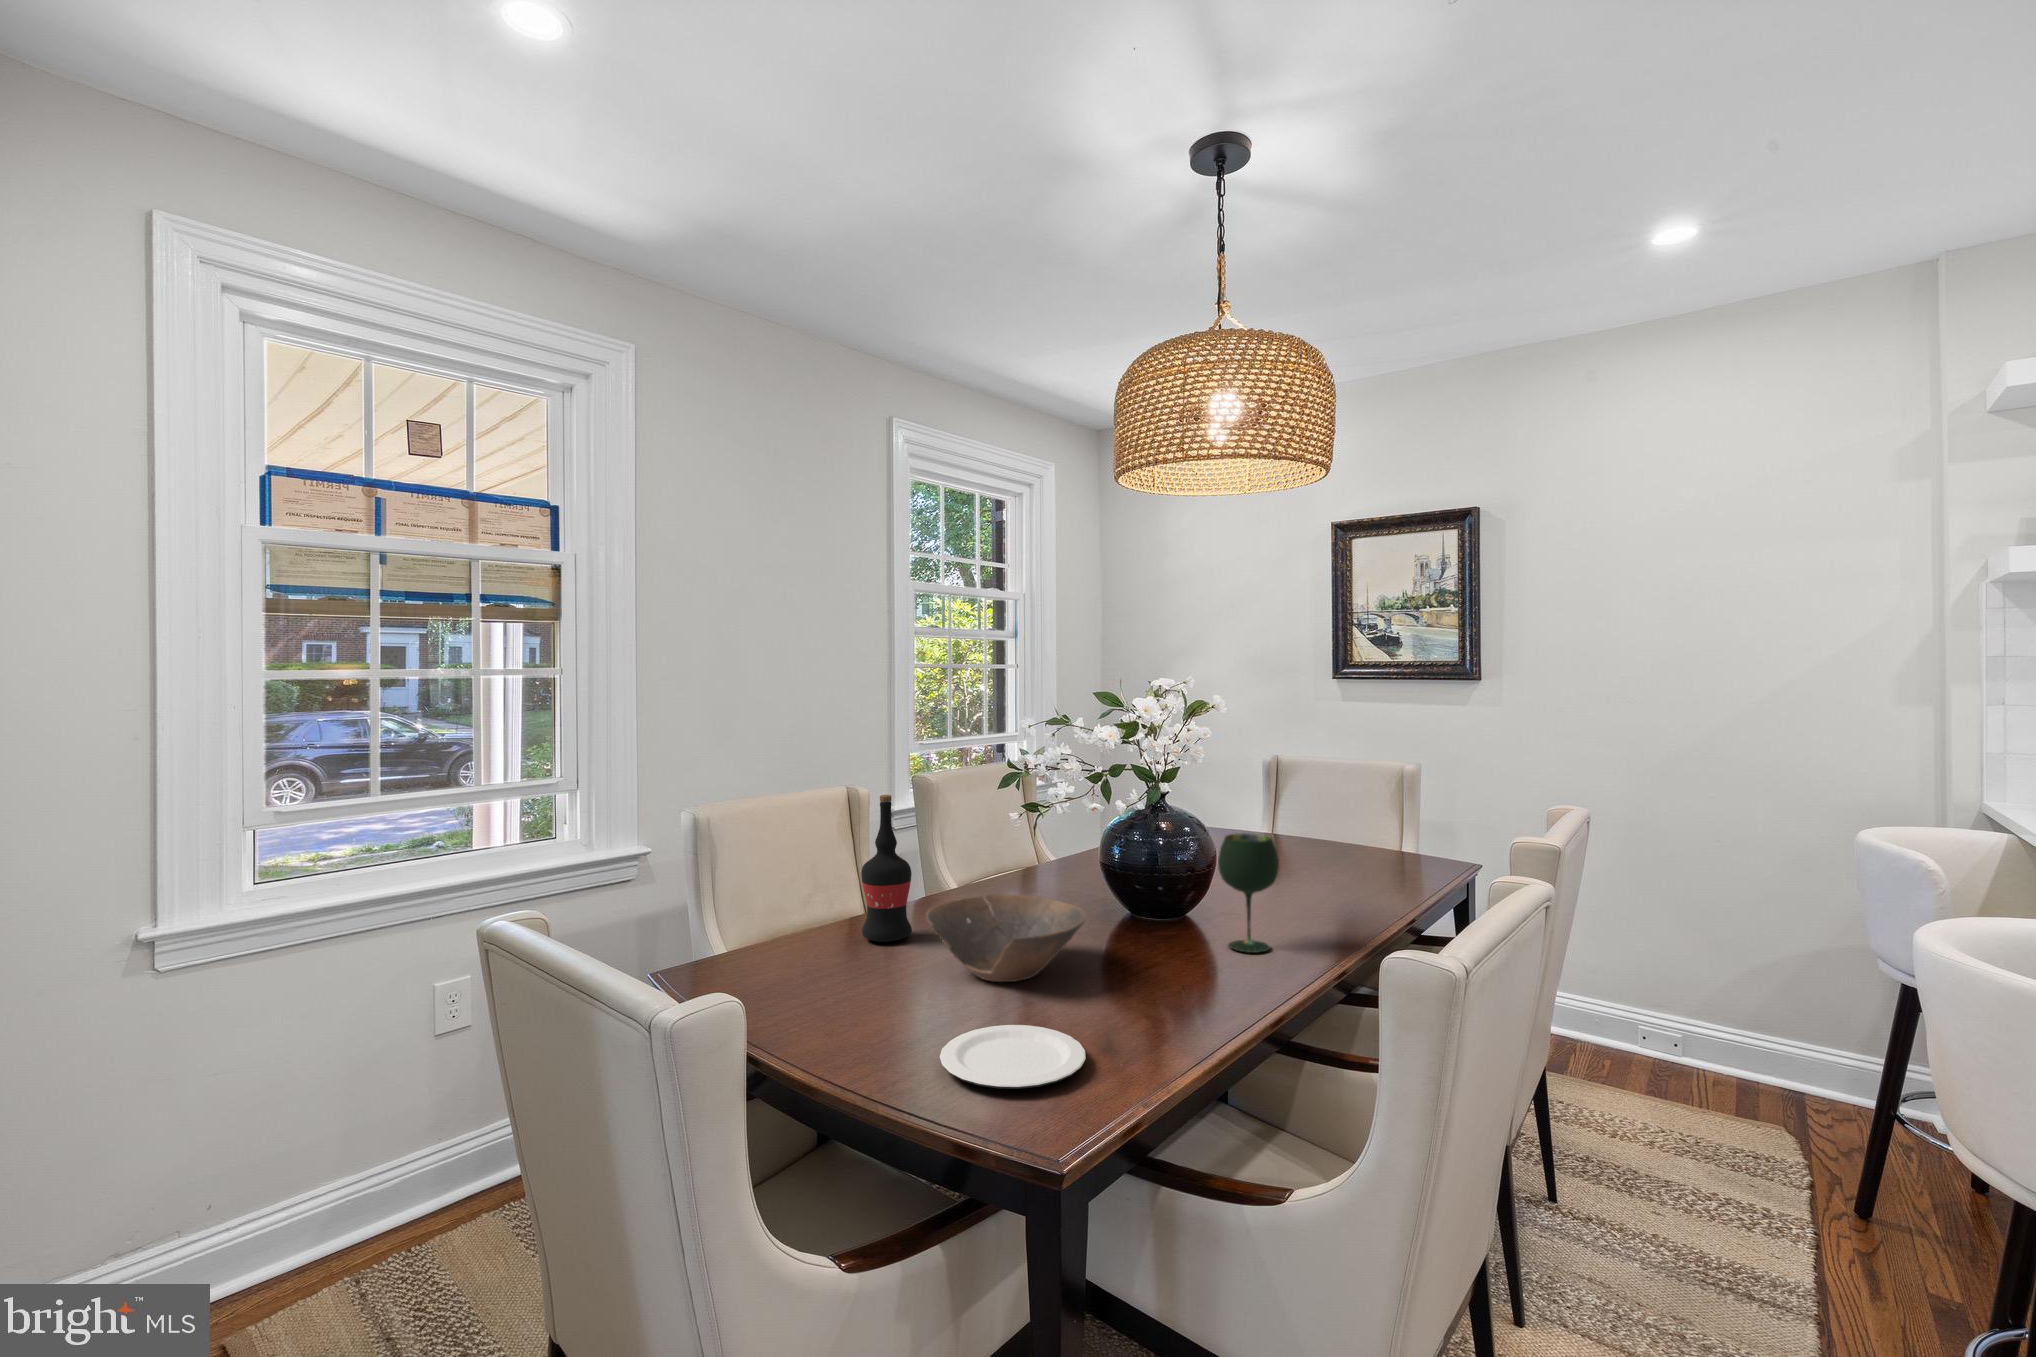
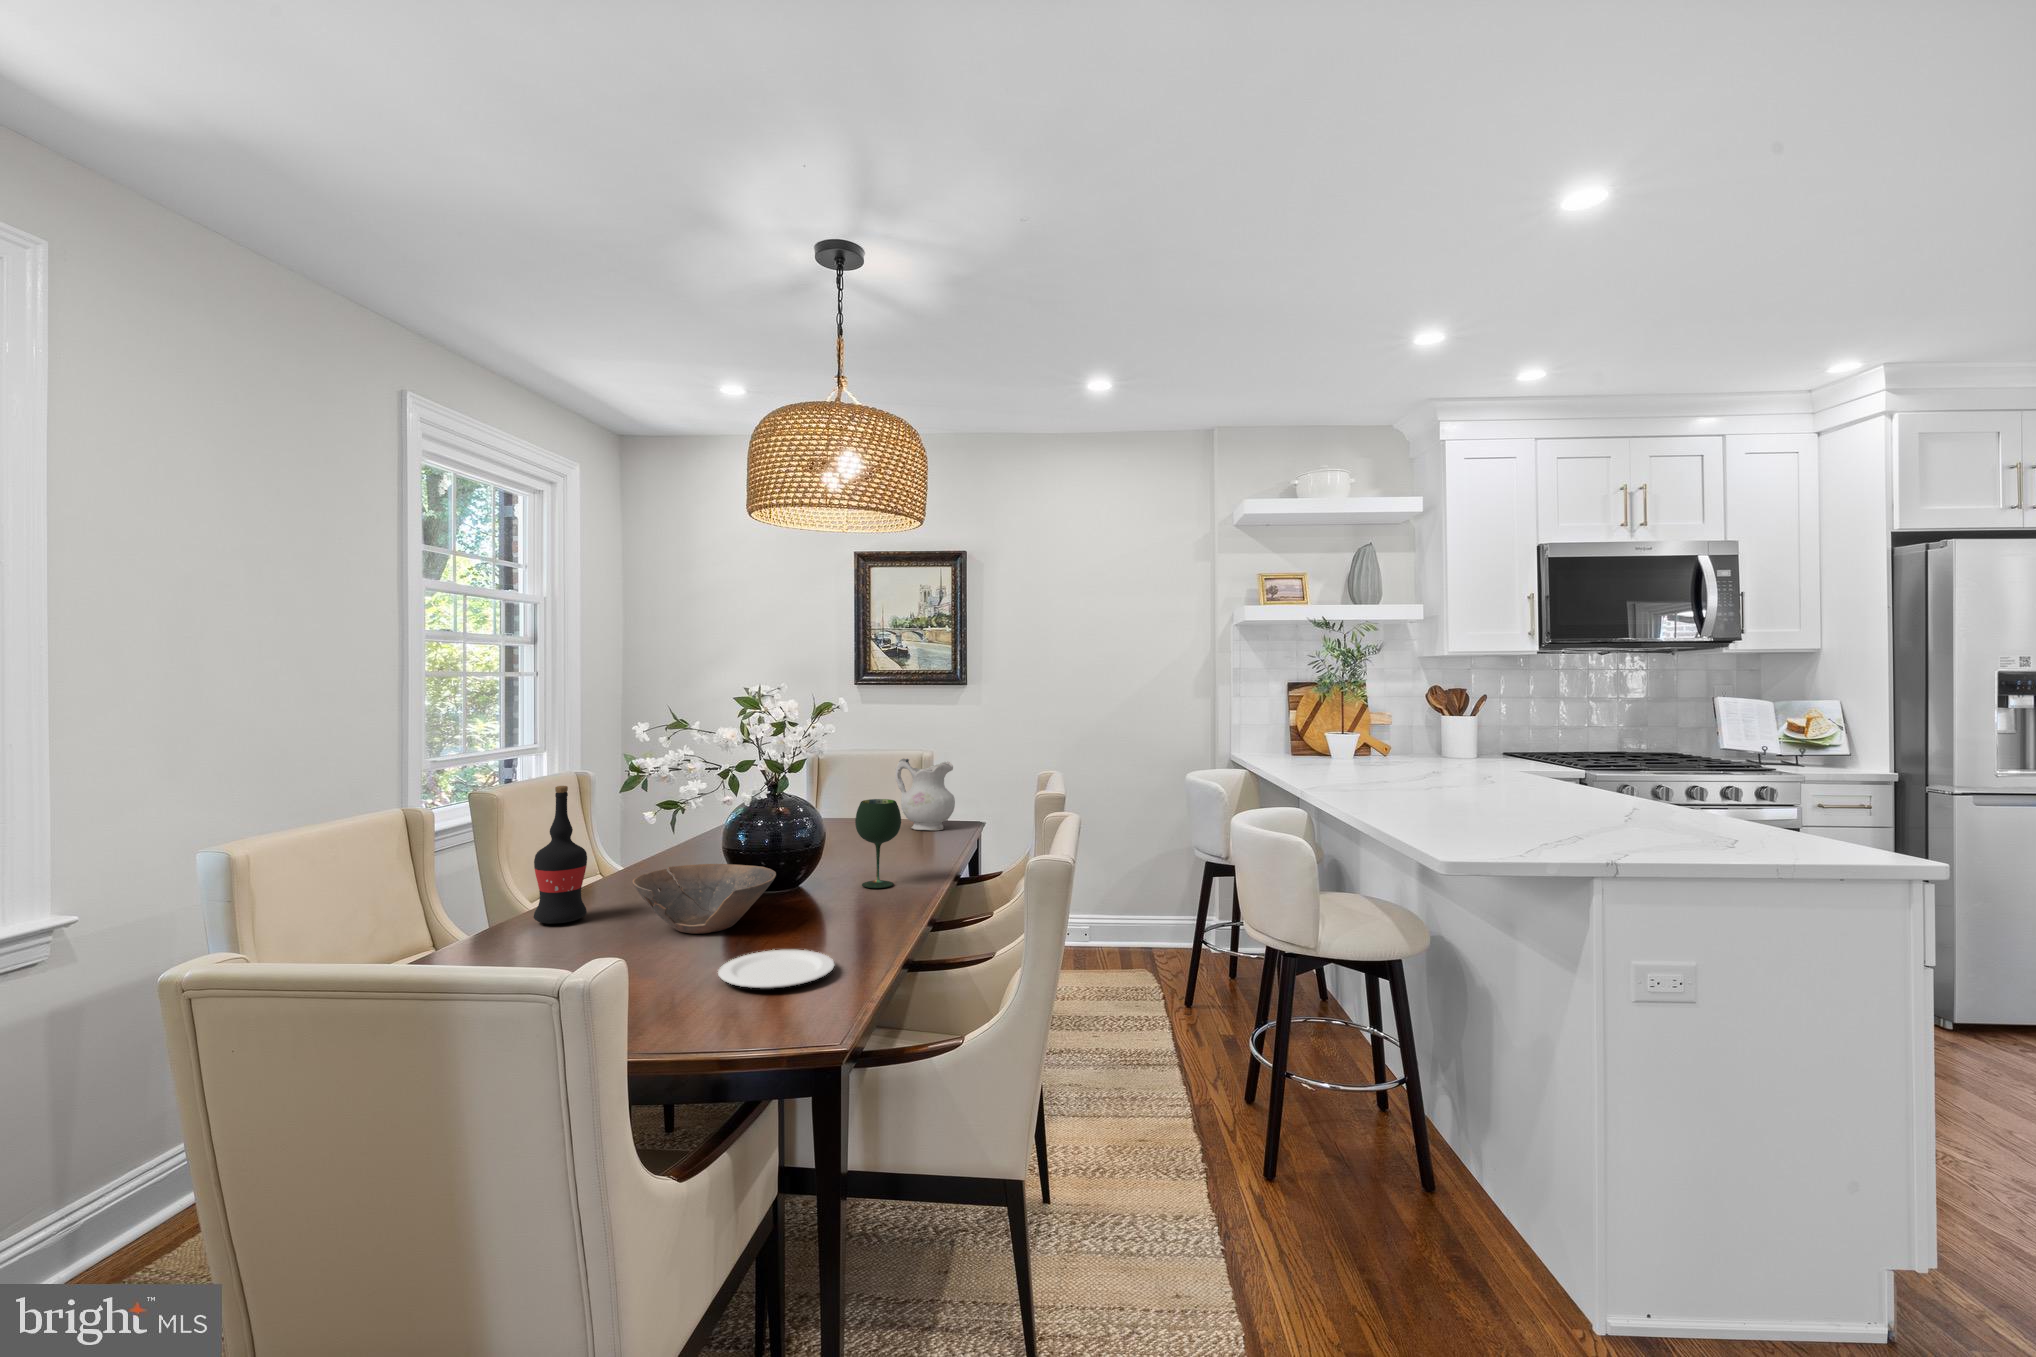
ceramic pitcher: none [1340,776,1422,875] -> present [895,759,955,831]

